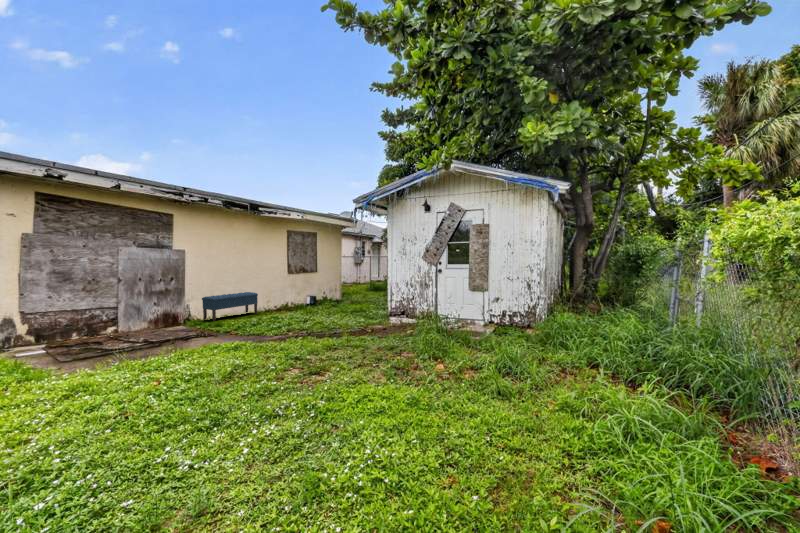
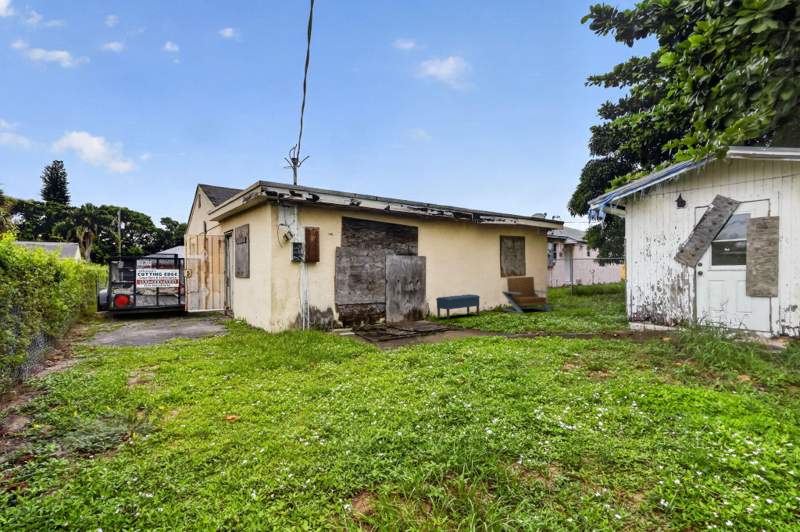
lounge chair: none [290,273,336,309] -> present [502,277,551,313]

